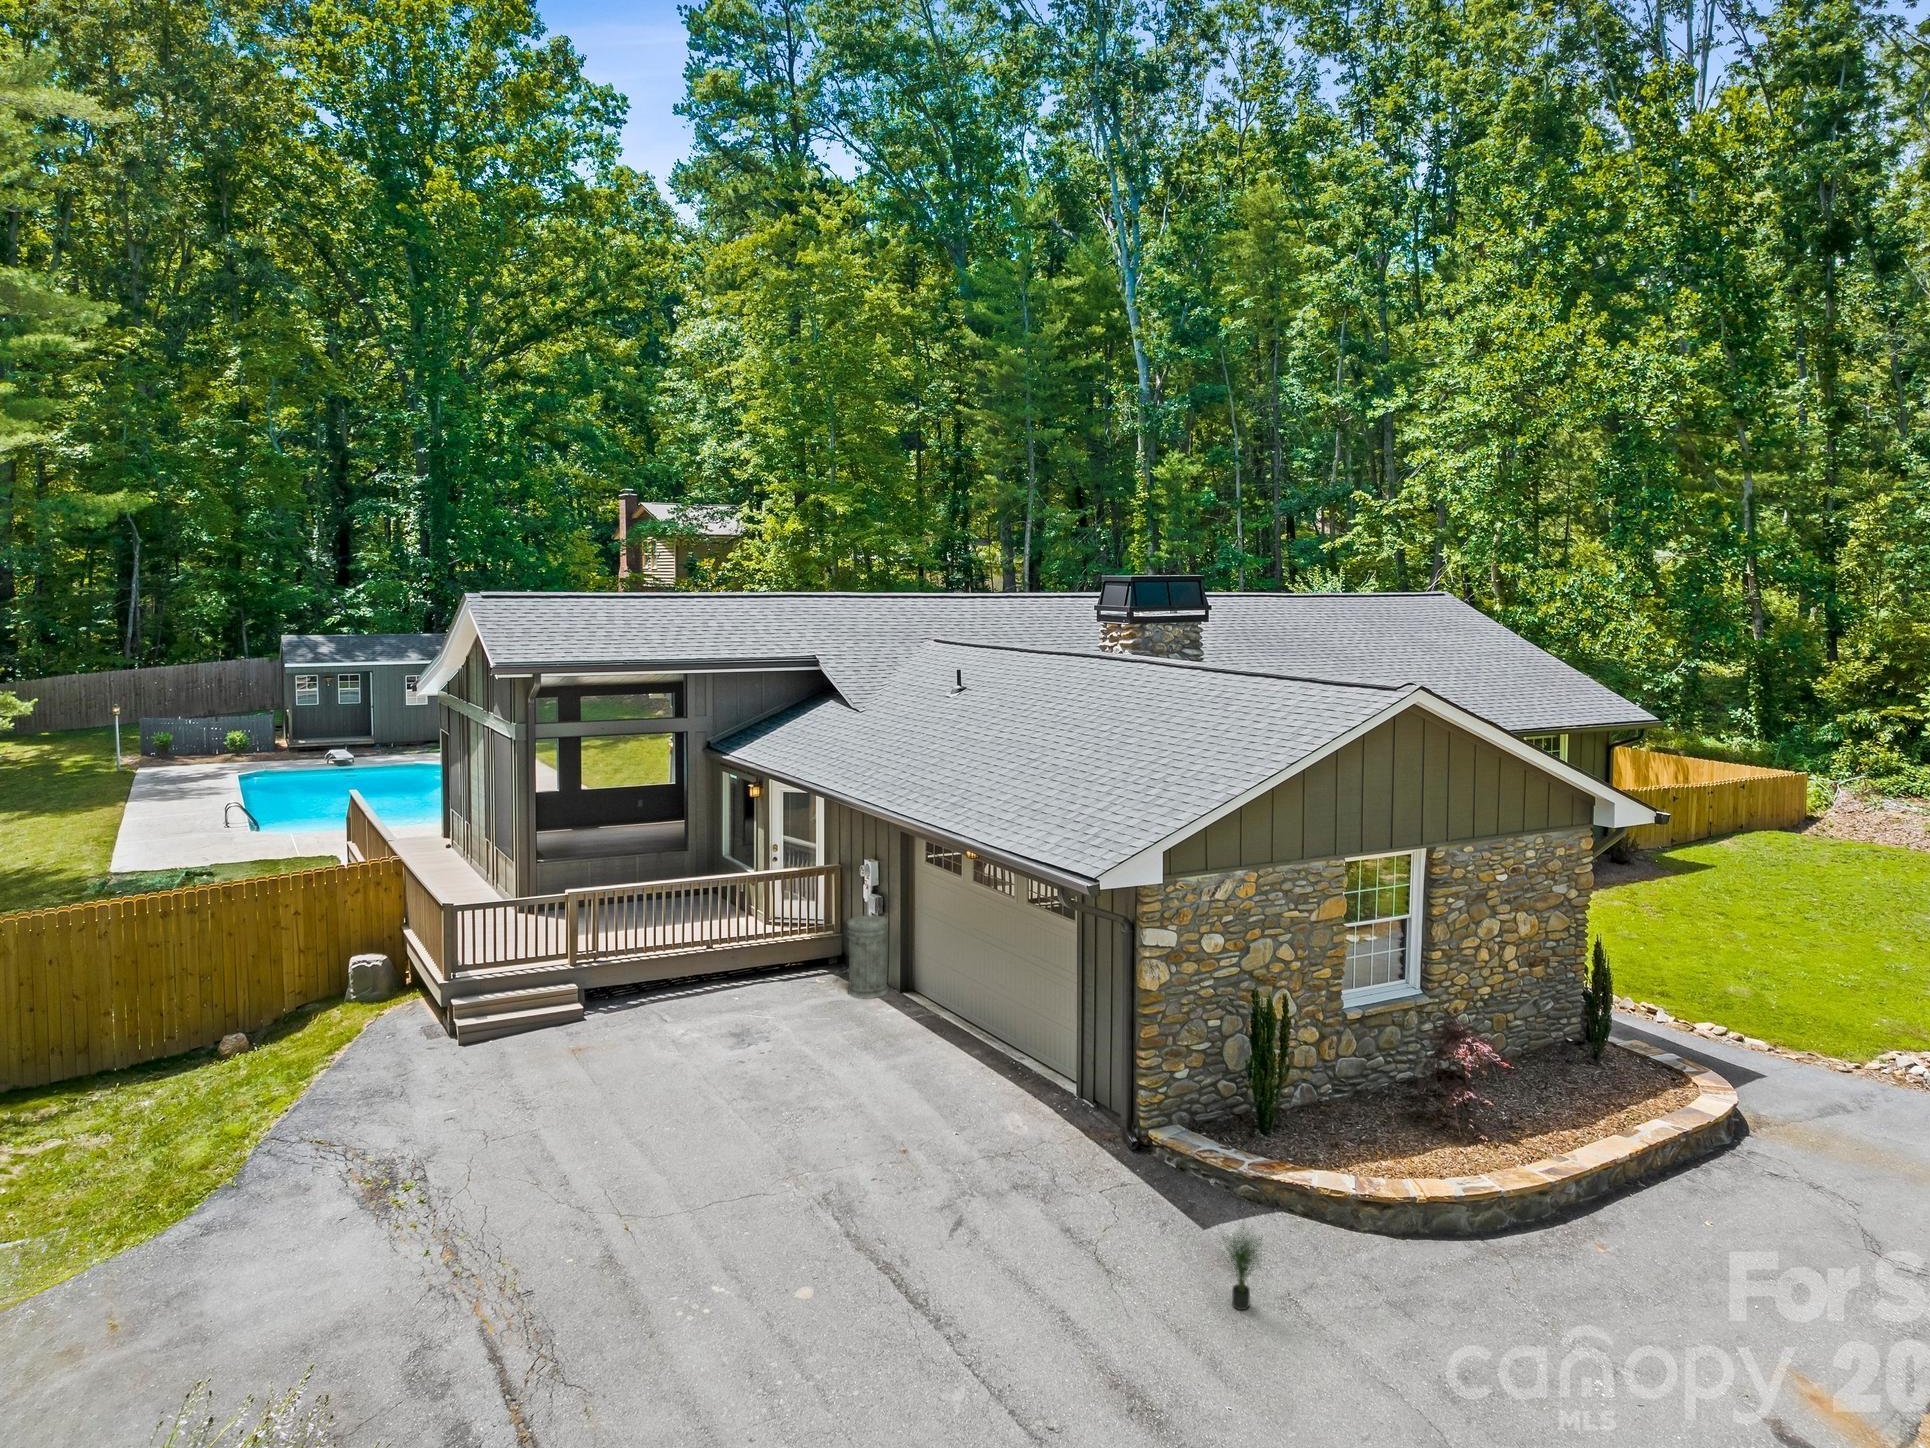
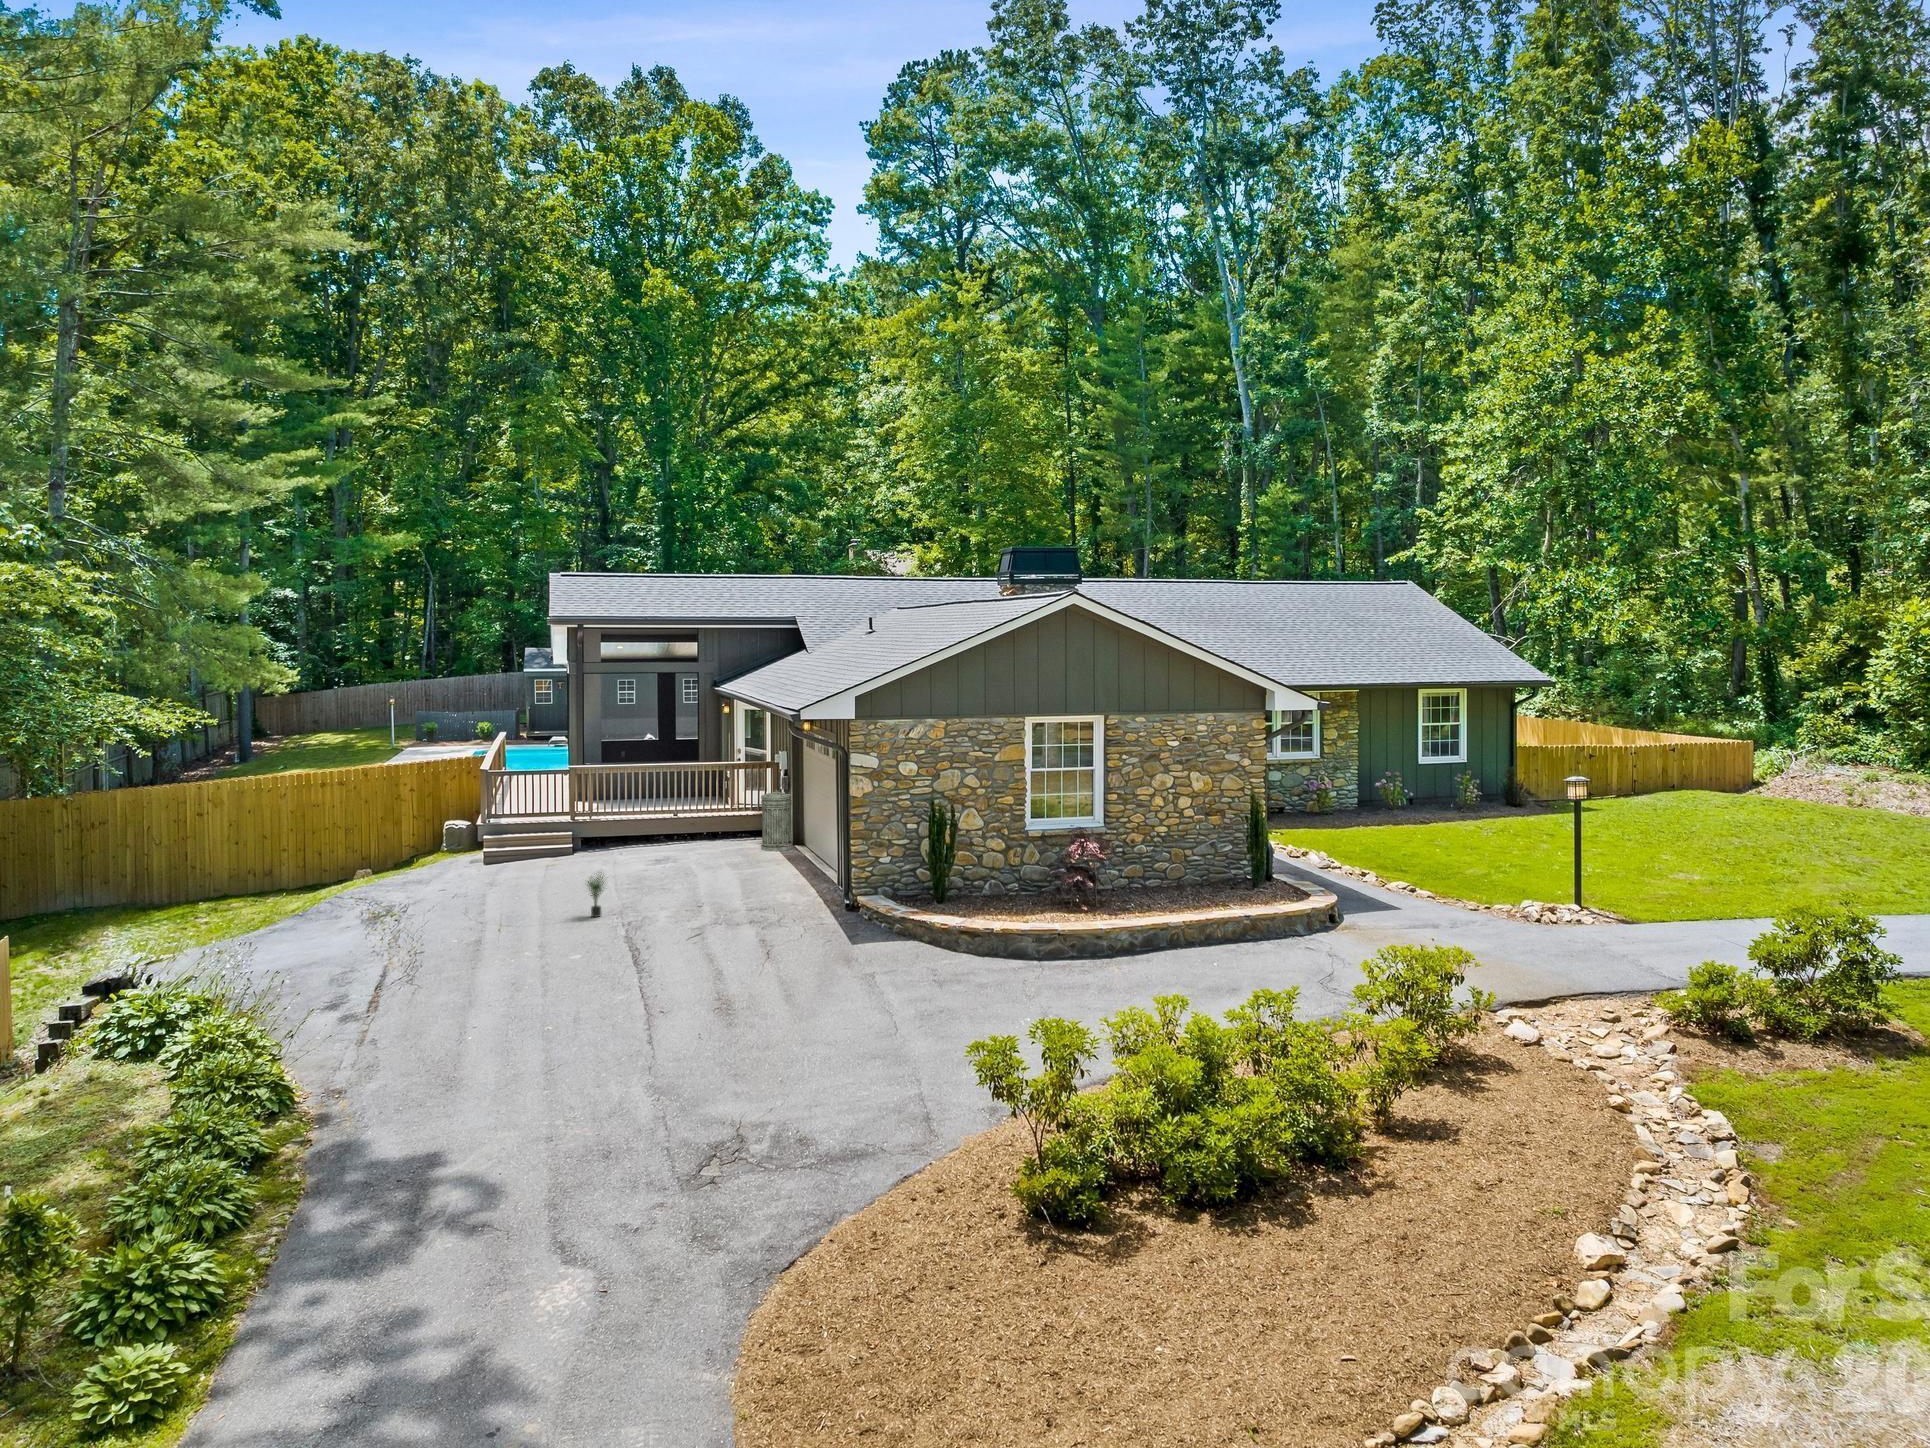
potted plant: present [1224,1225,1262,1310] -> present [588,876,604,917]

